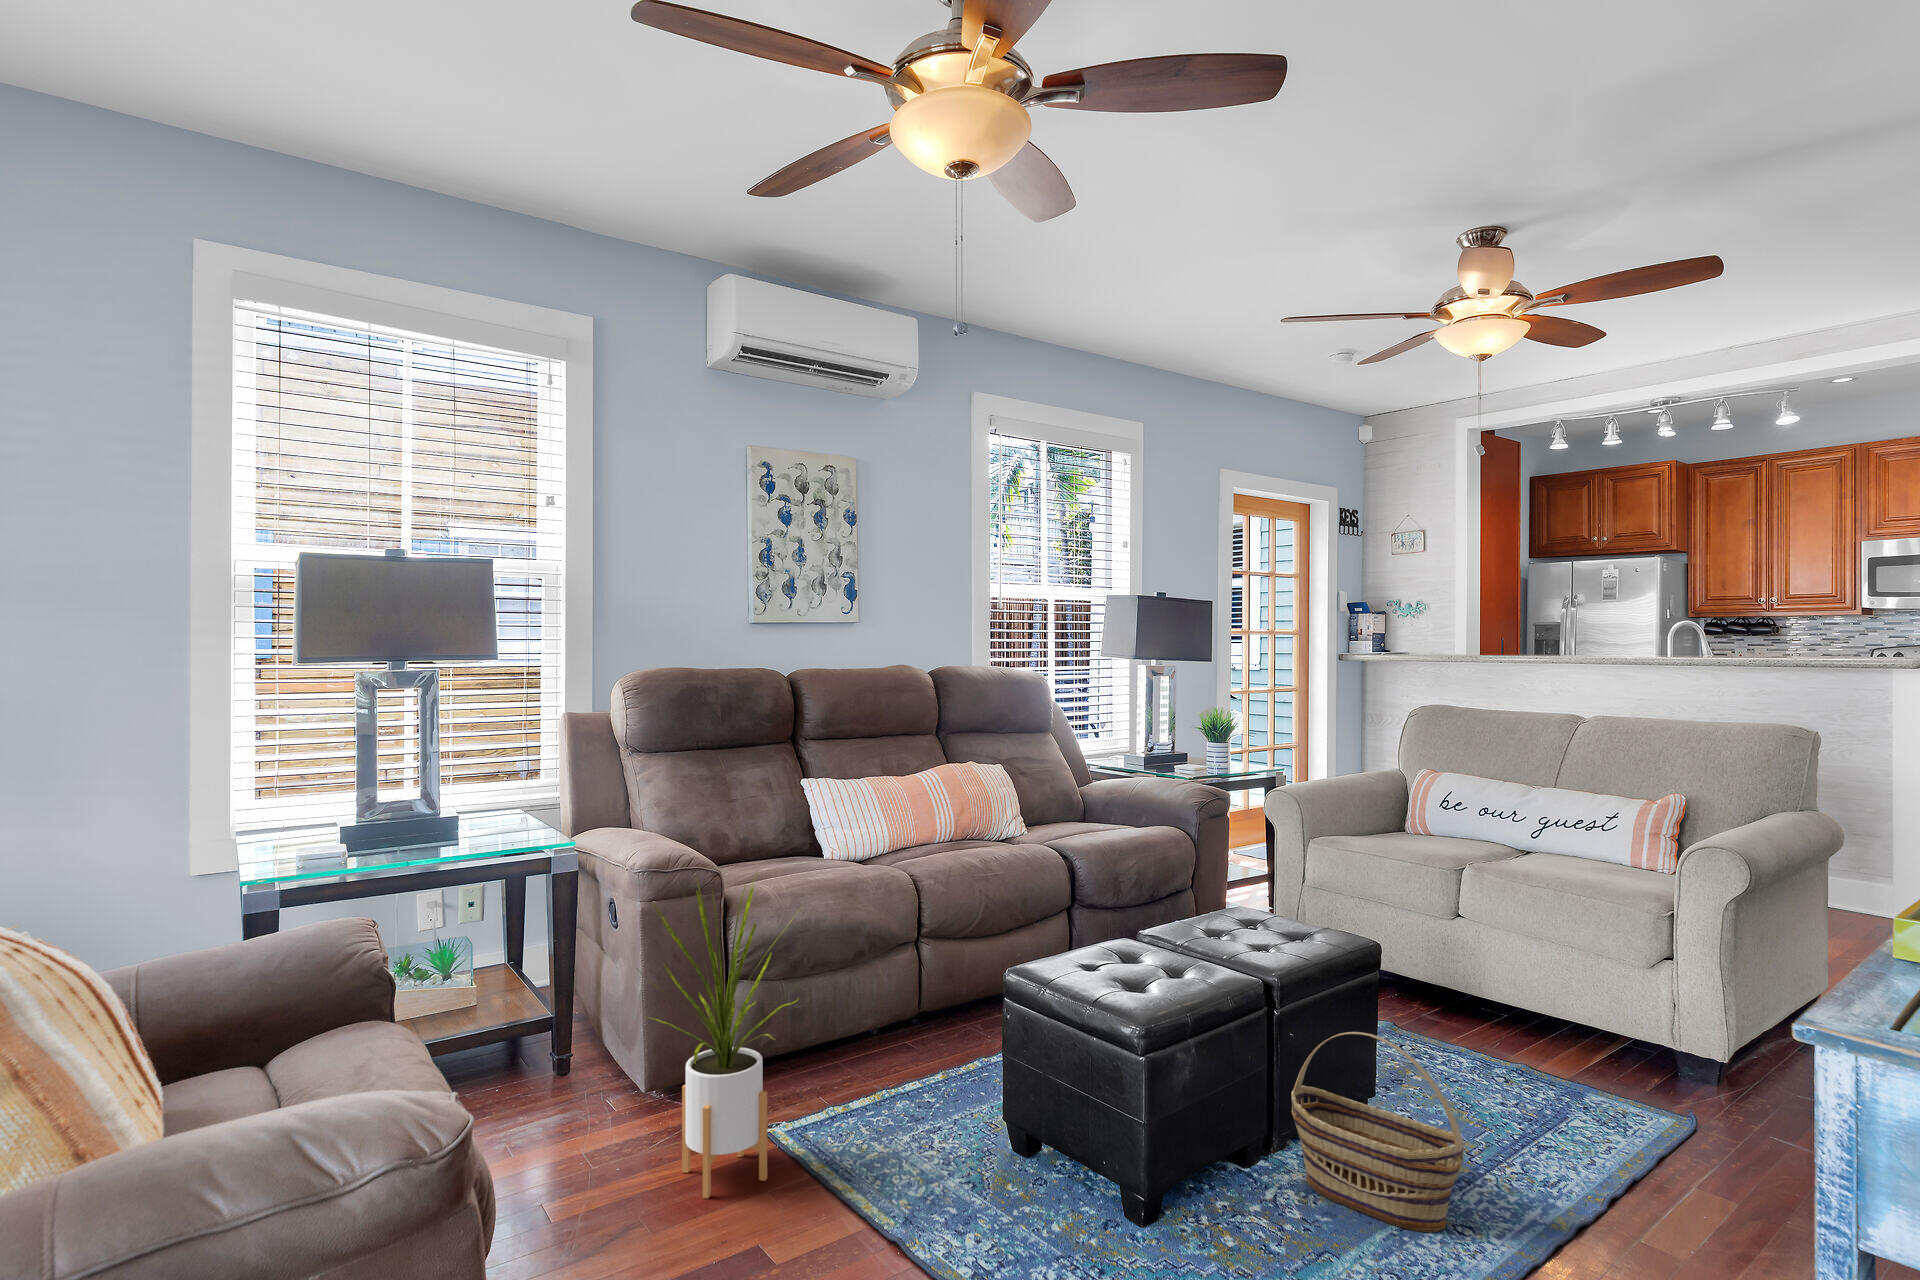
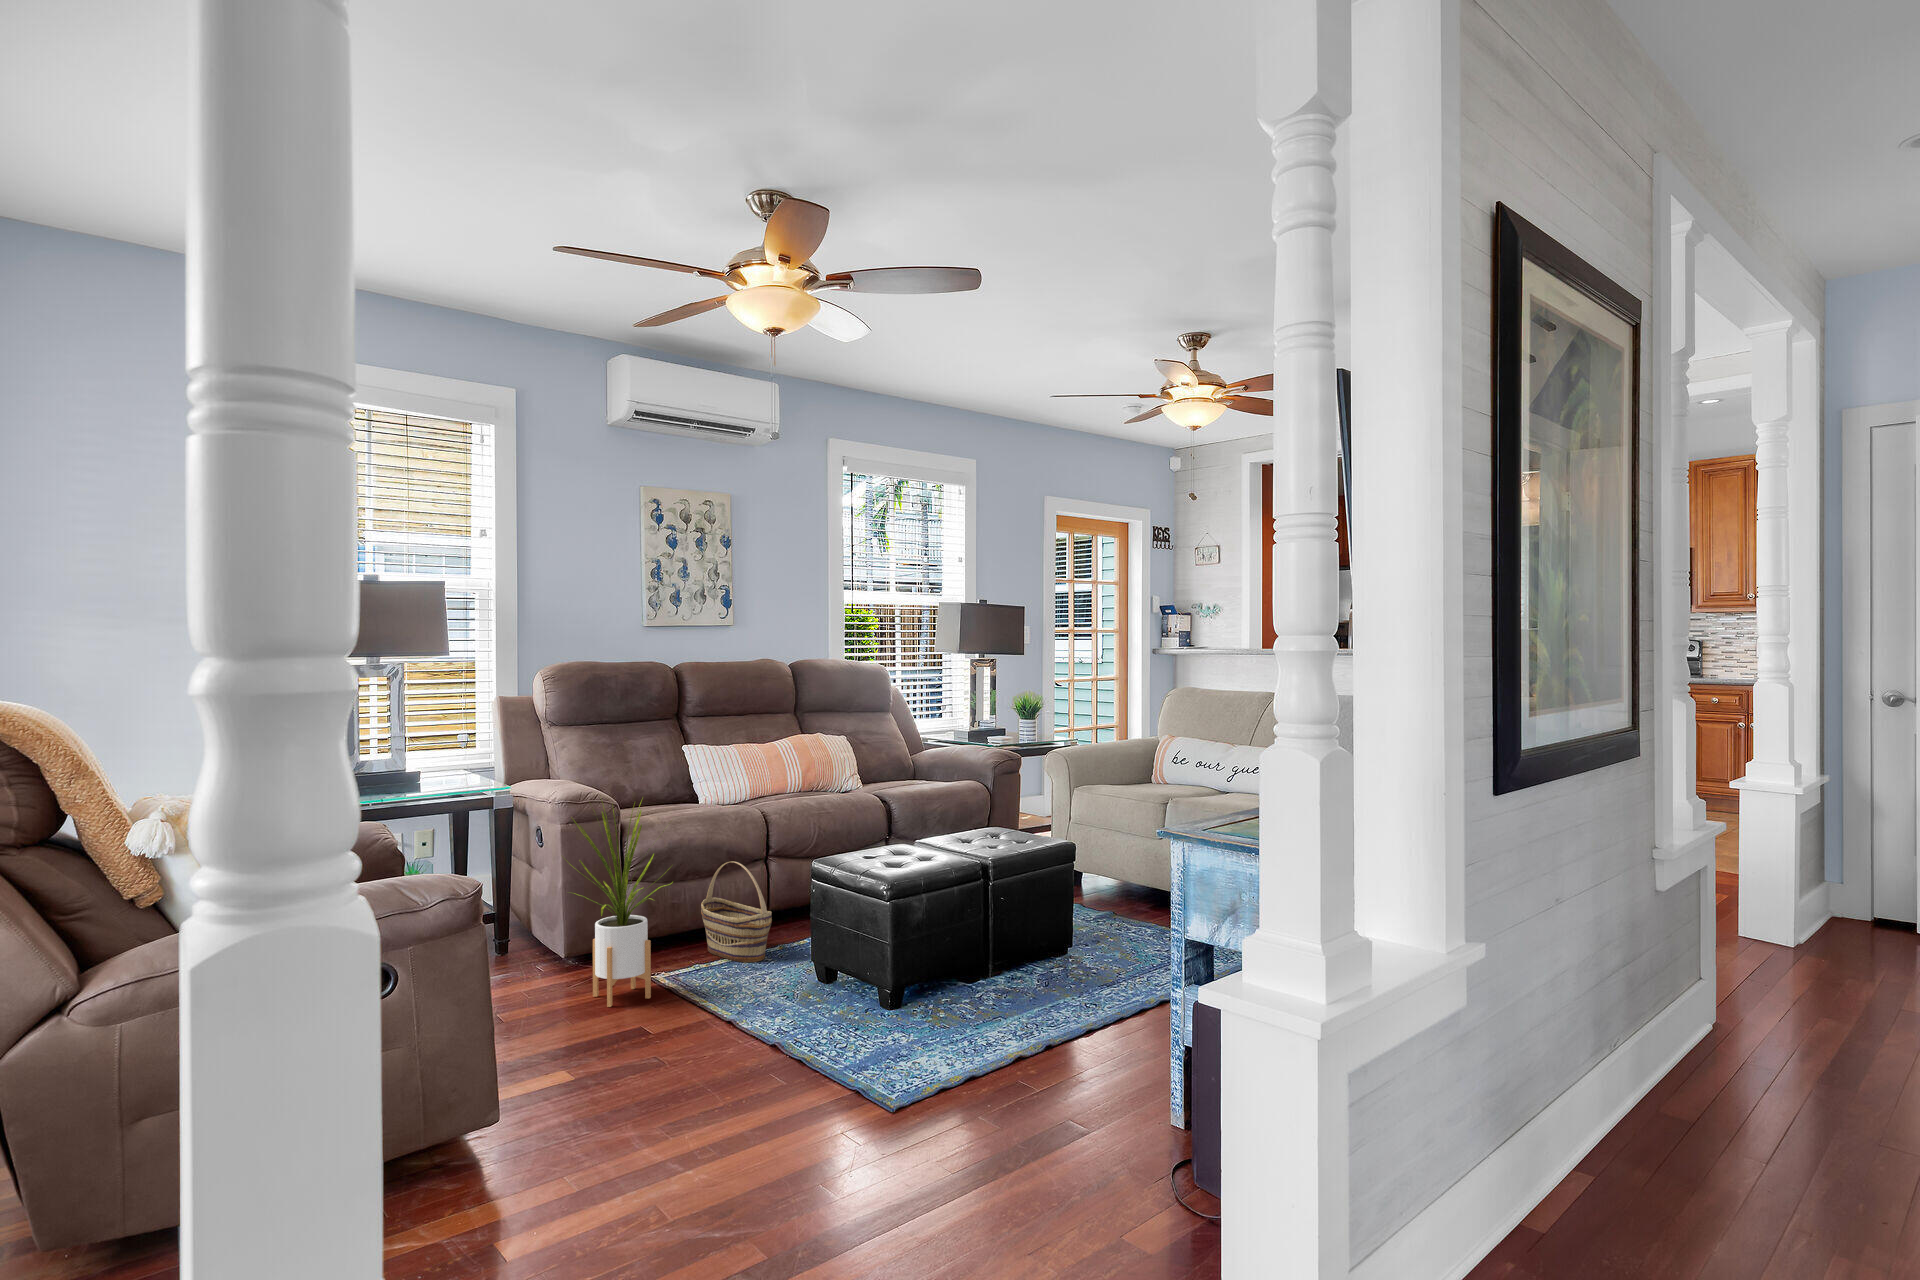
basket: present [1291,1032,1463,1232] -> present [701,861,772,962]

